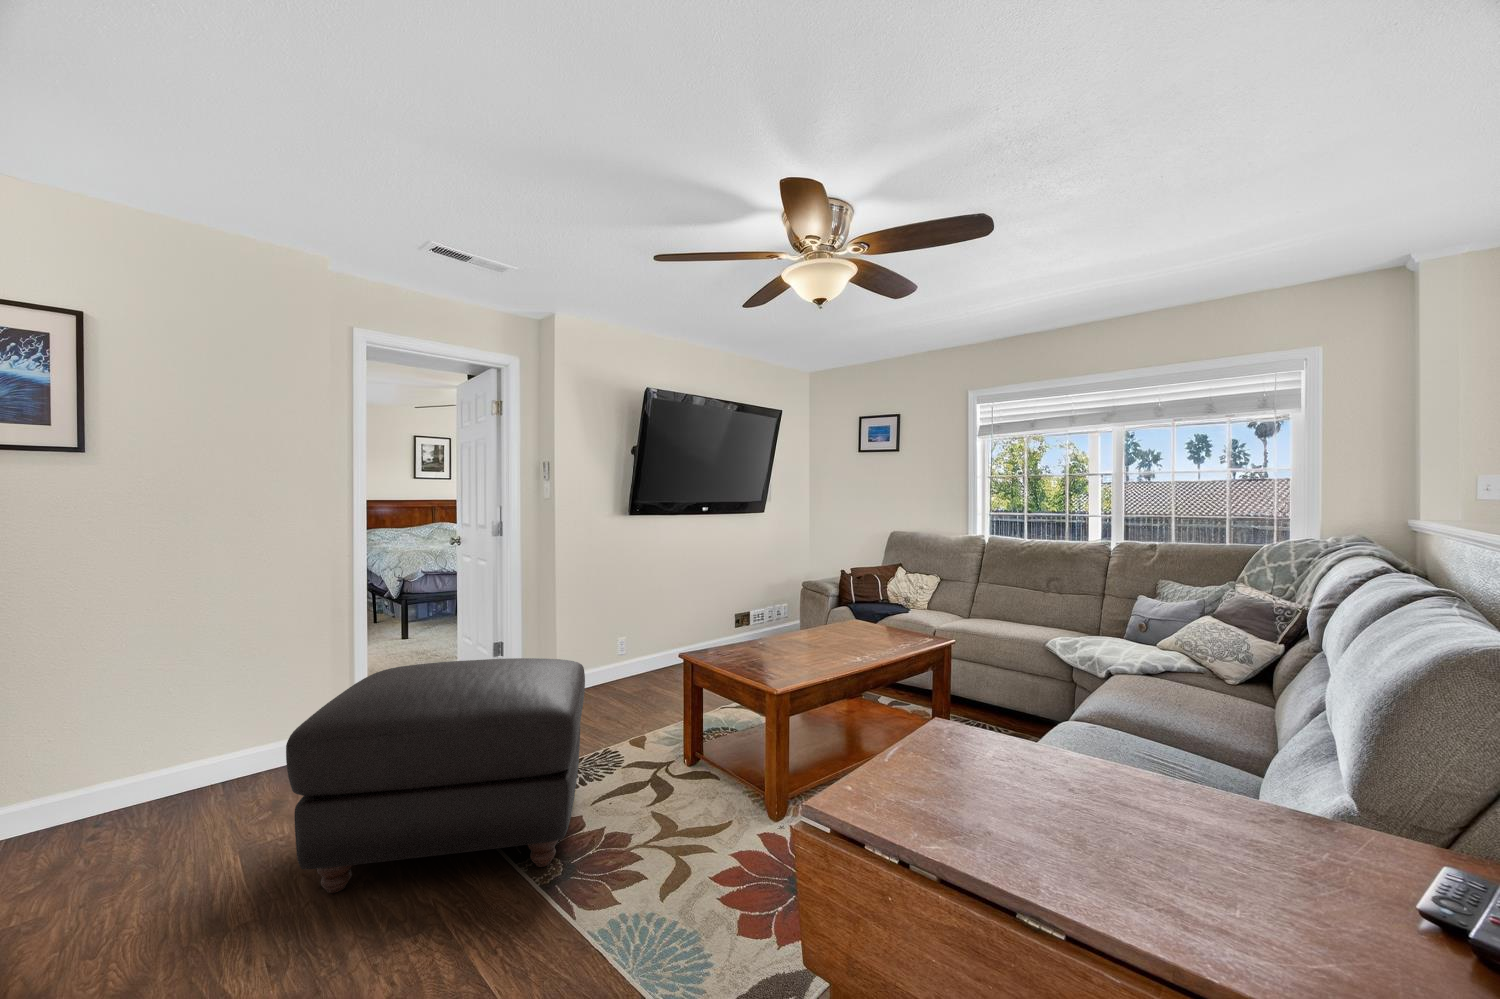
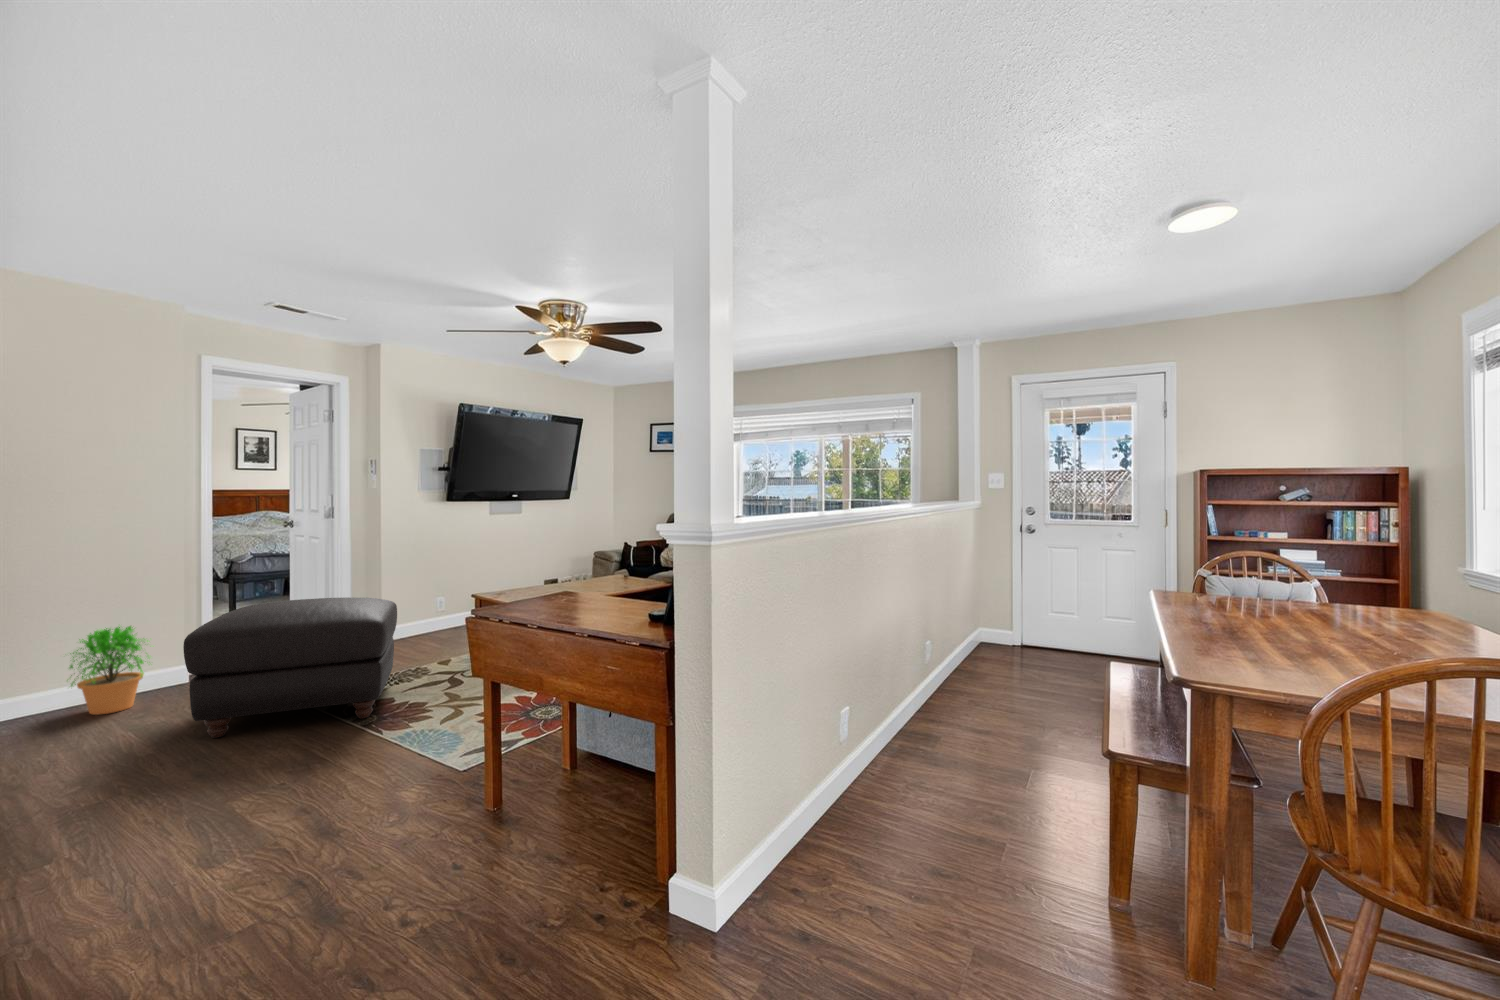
potted plant: none [166,683,285,812] -> present [70,626,149,714]

